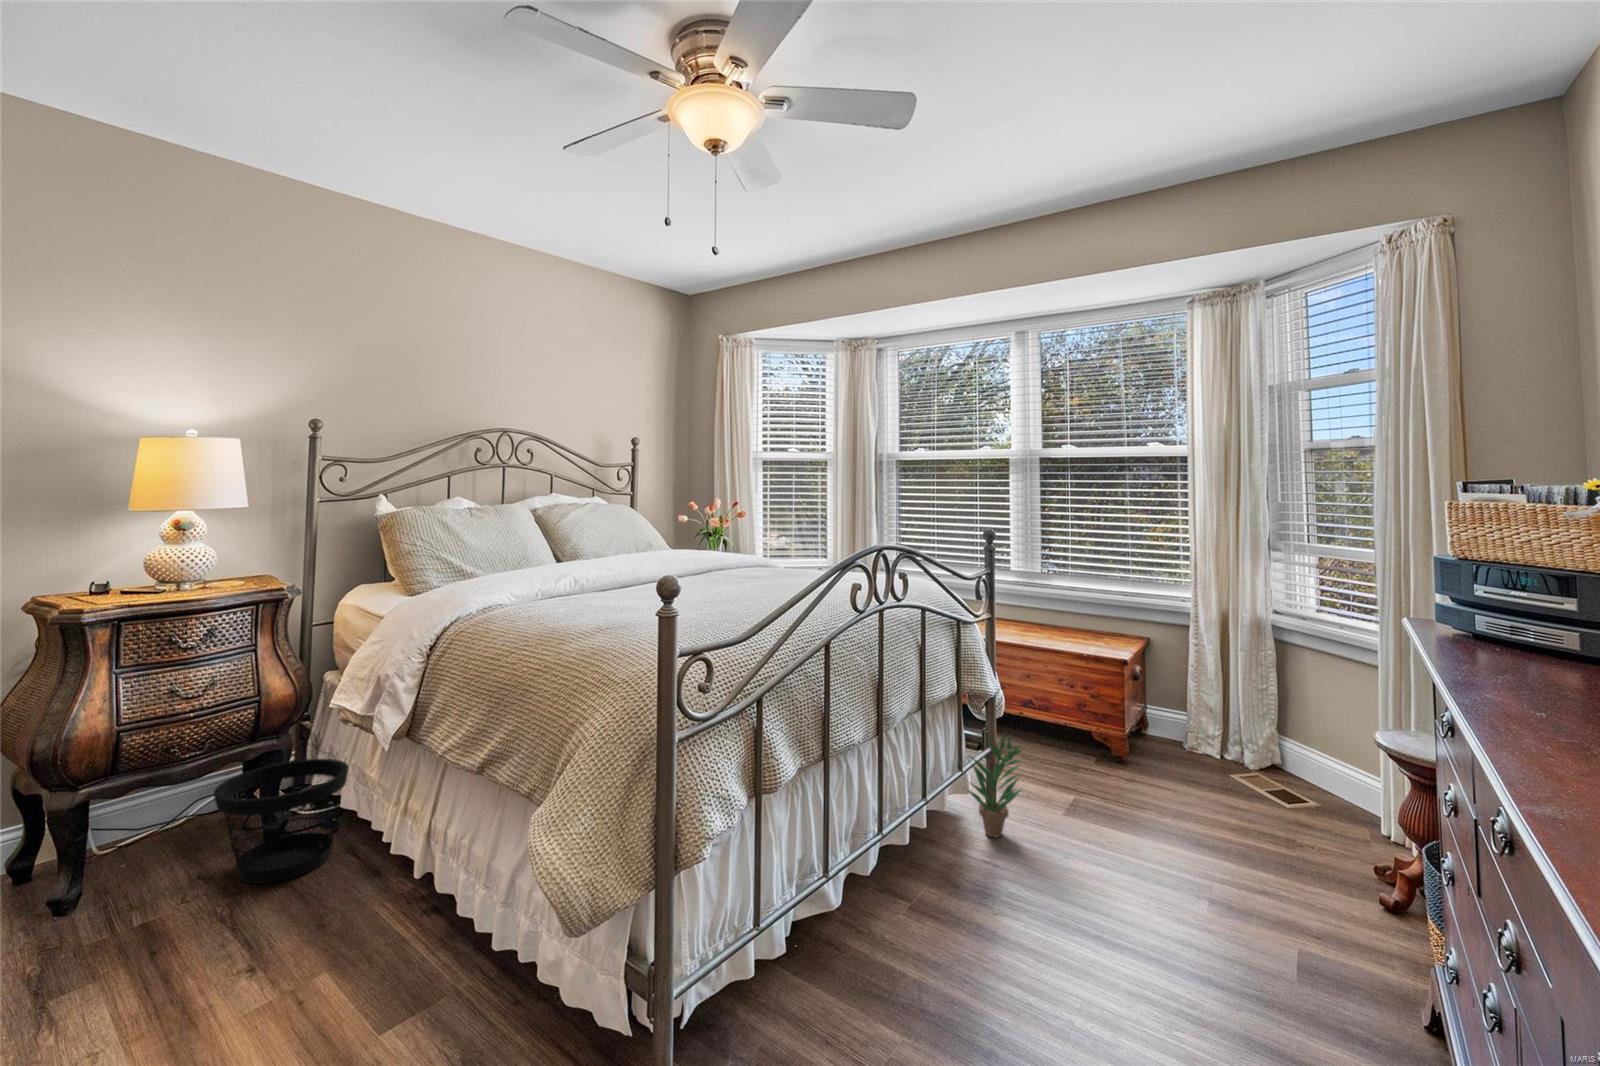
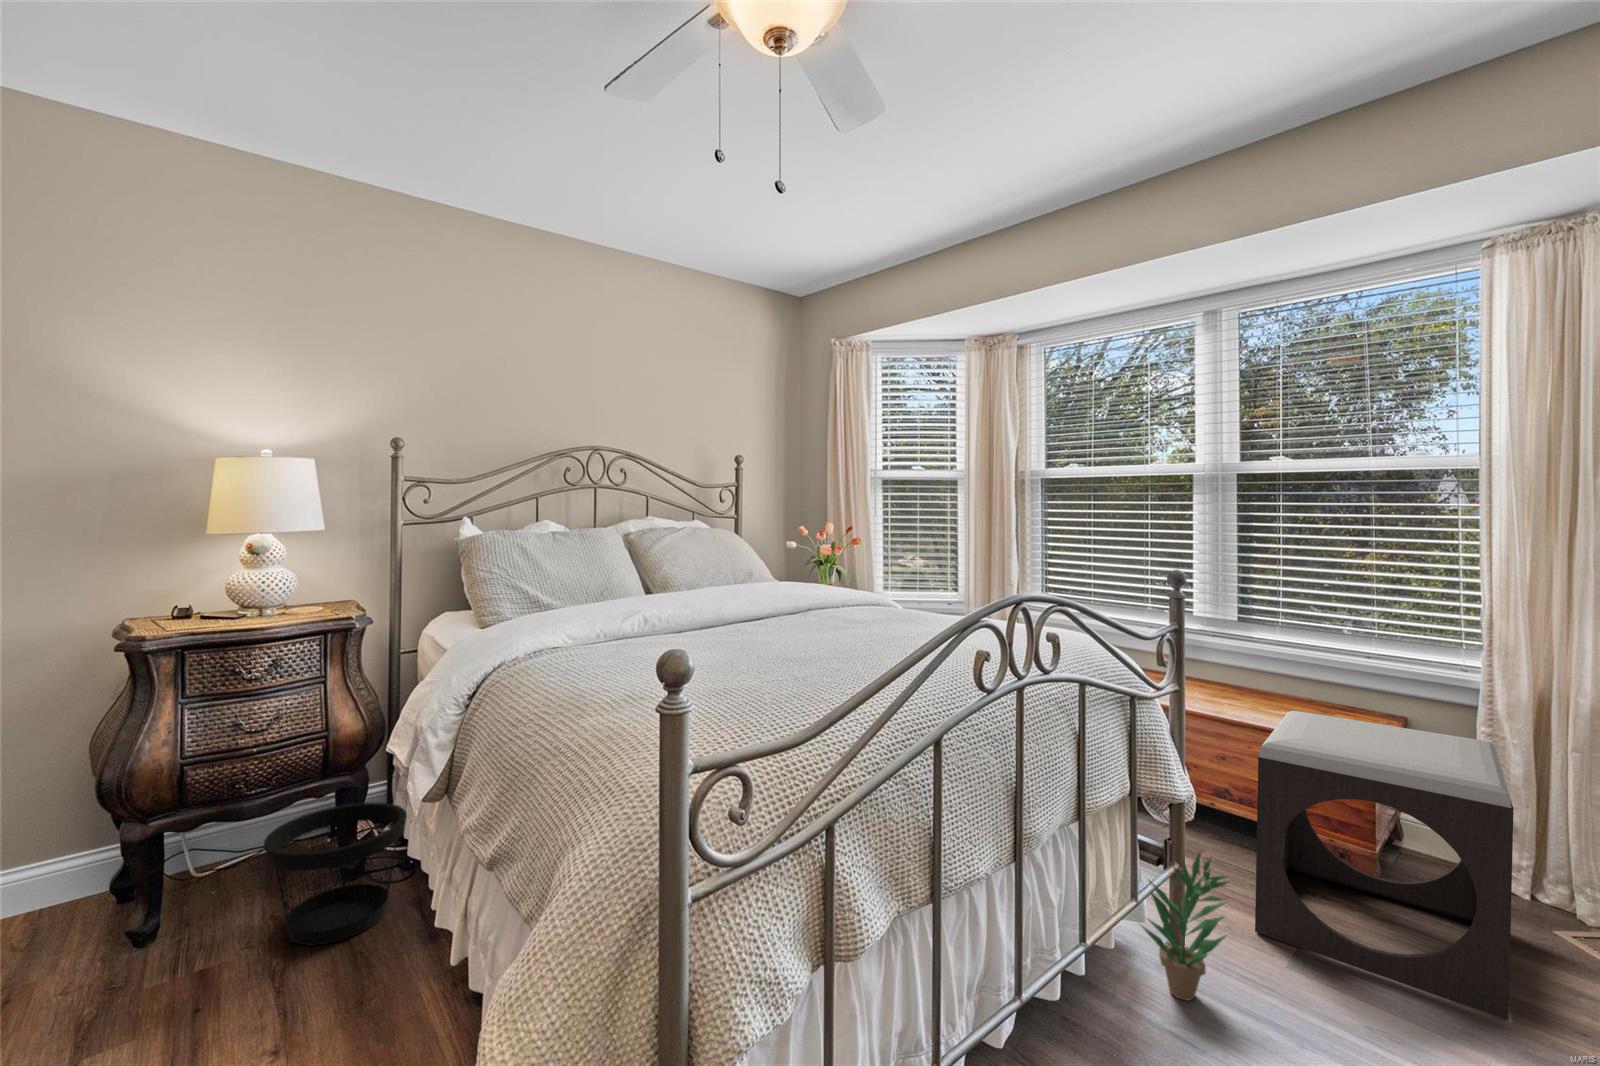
footstool: none [1045,636,1199,824] -> present [1255,711,1514,1020]

